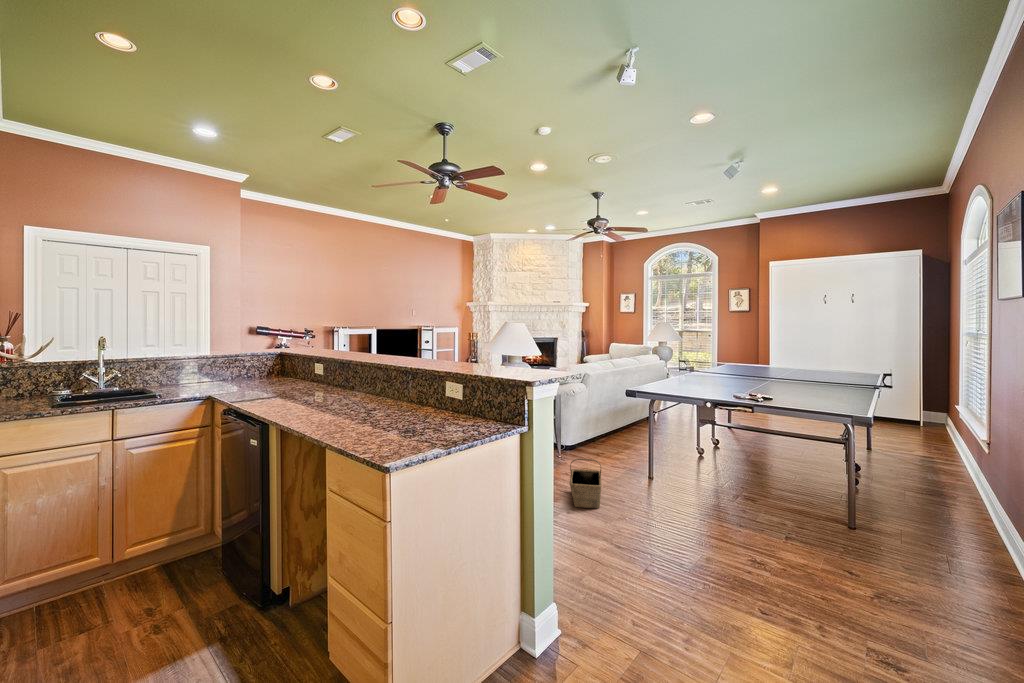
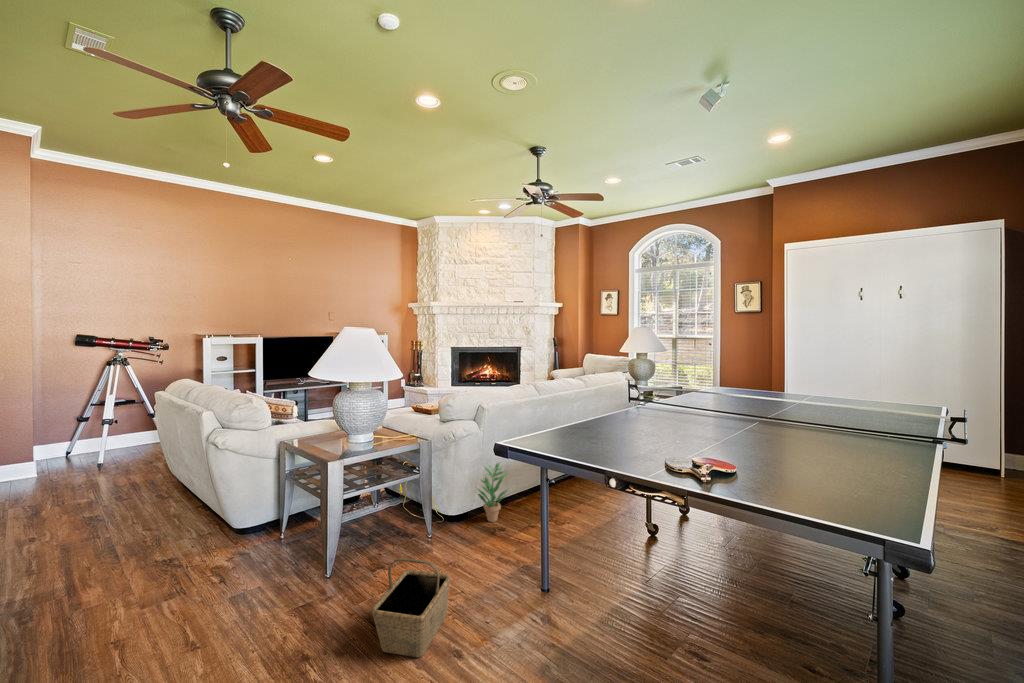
potted plant: none [578,413,603,454] -> present [476,463,507,522]

